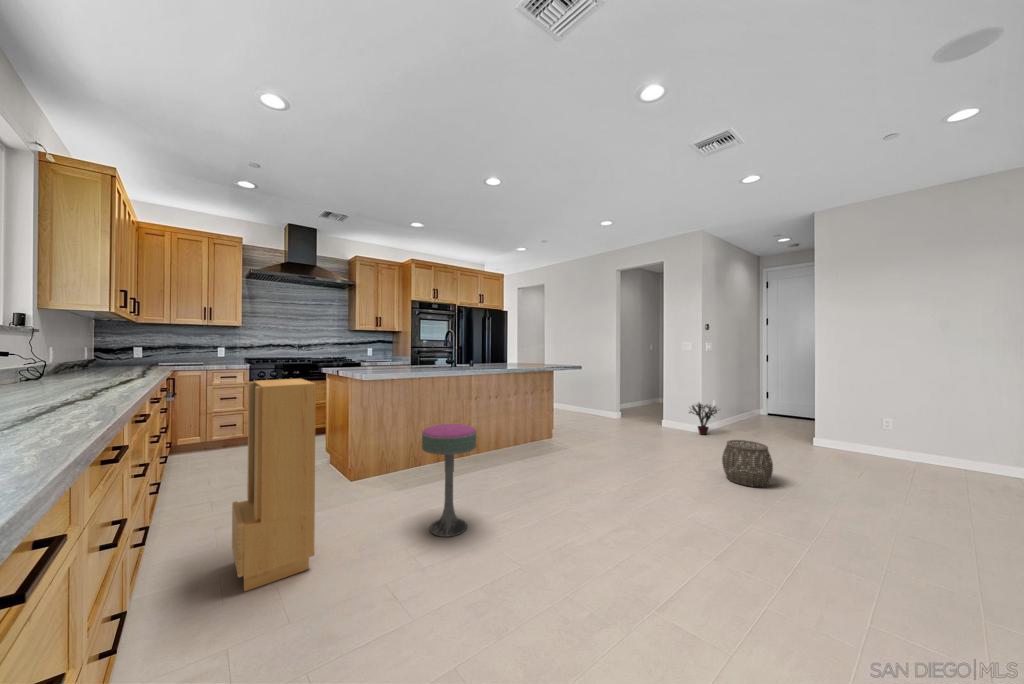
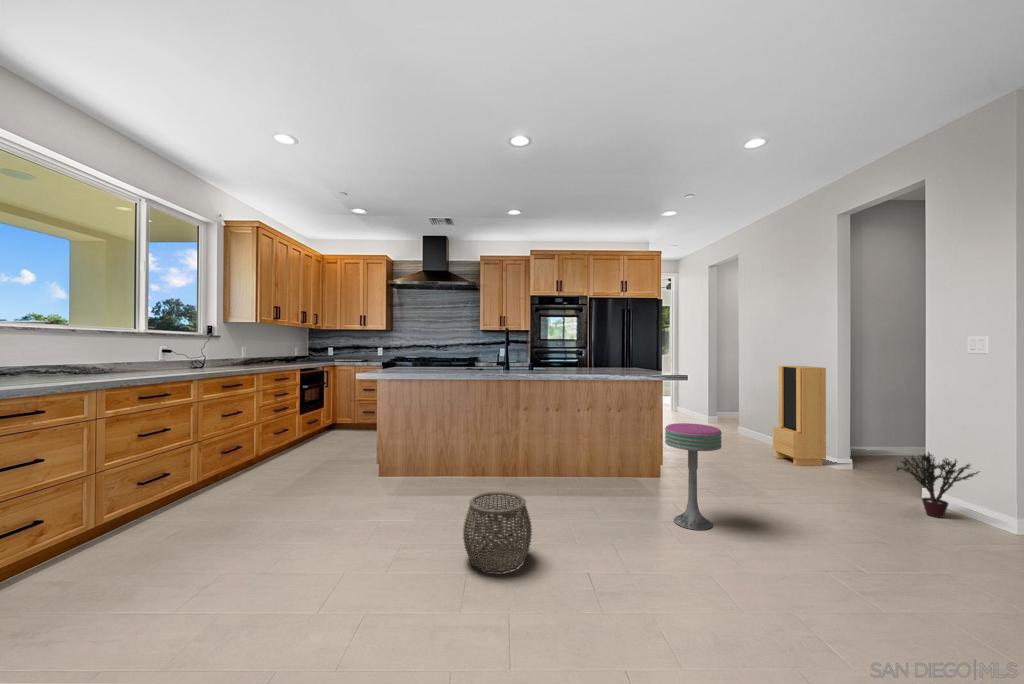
storage cabinet: present [232,379,316,591] -> present [773,366,826,466]
bar stool: present [422,424,476,537] -> present [665,423,722,530]
woven basket: present [722,440,773,487] -> present [463,492,532,572]

